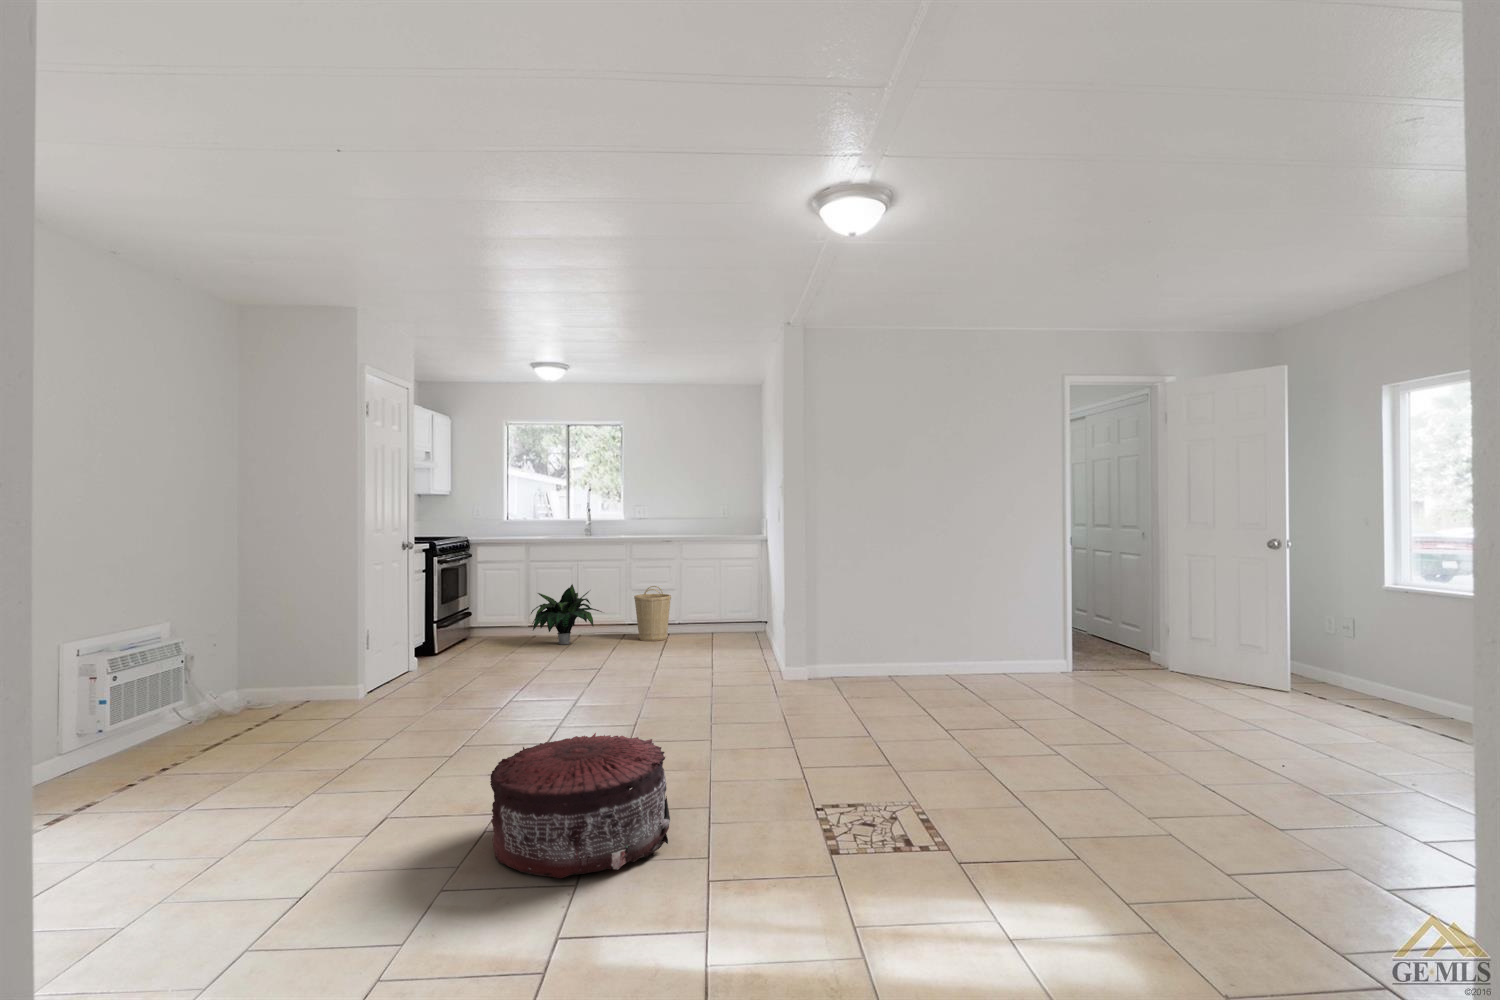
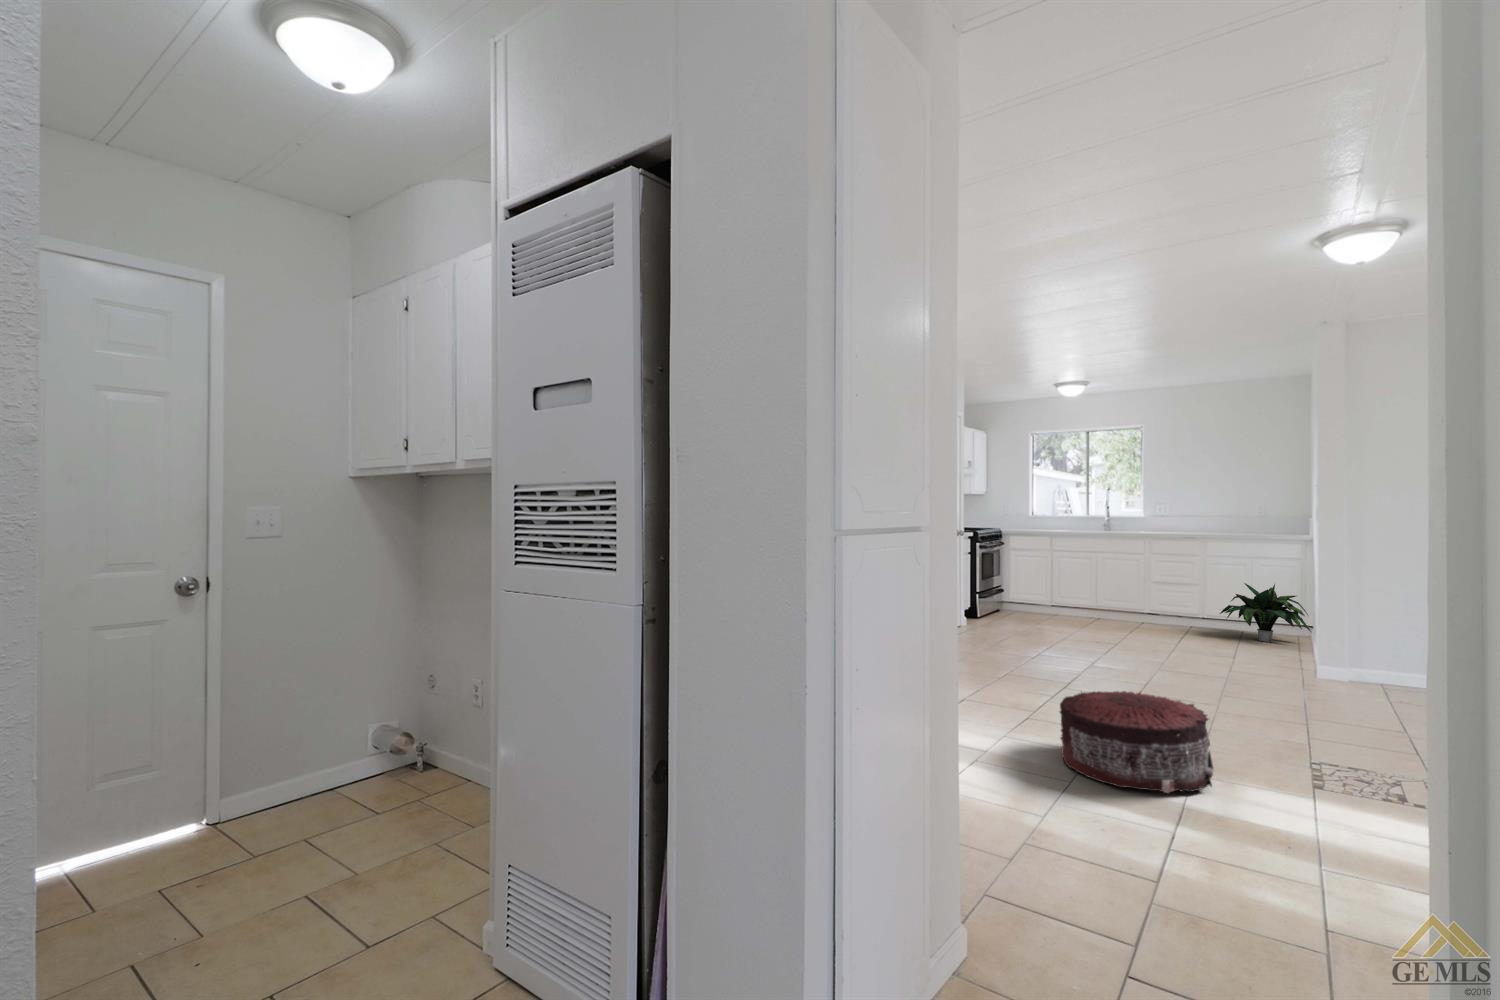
potted plant: present [531,584,602,645] -> present [1220,583,1311,642]
basket: present [634,586,671,641] -> none [1156,579,1197,631]

